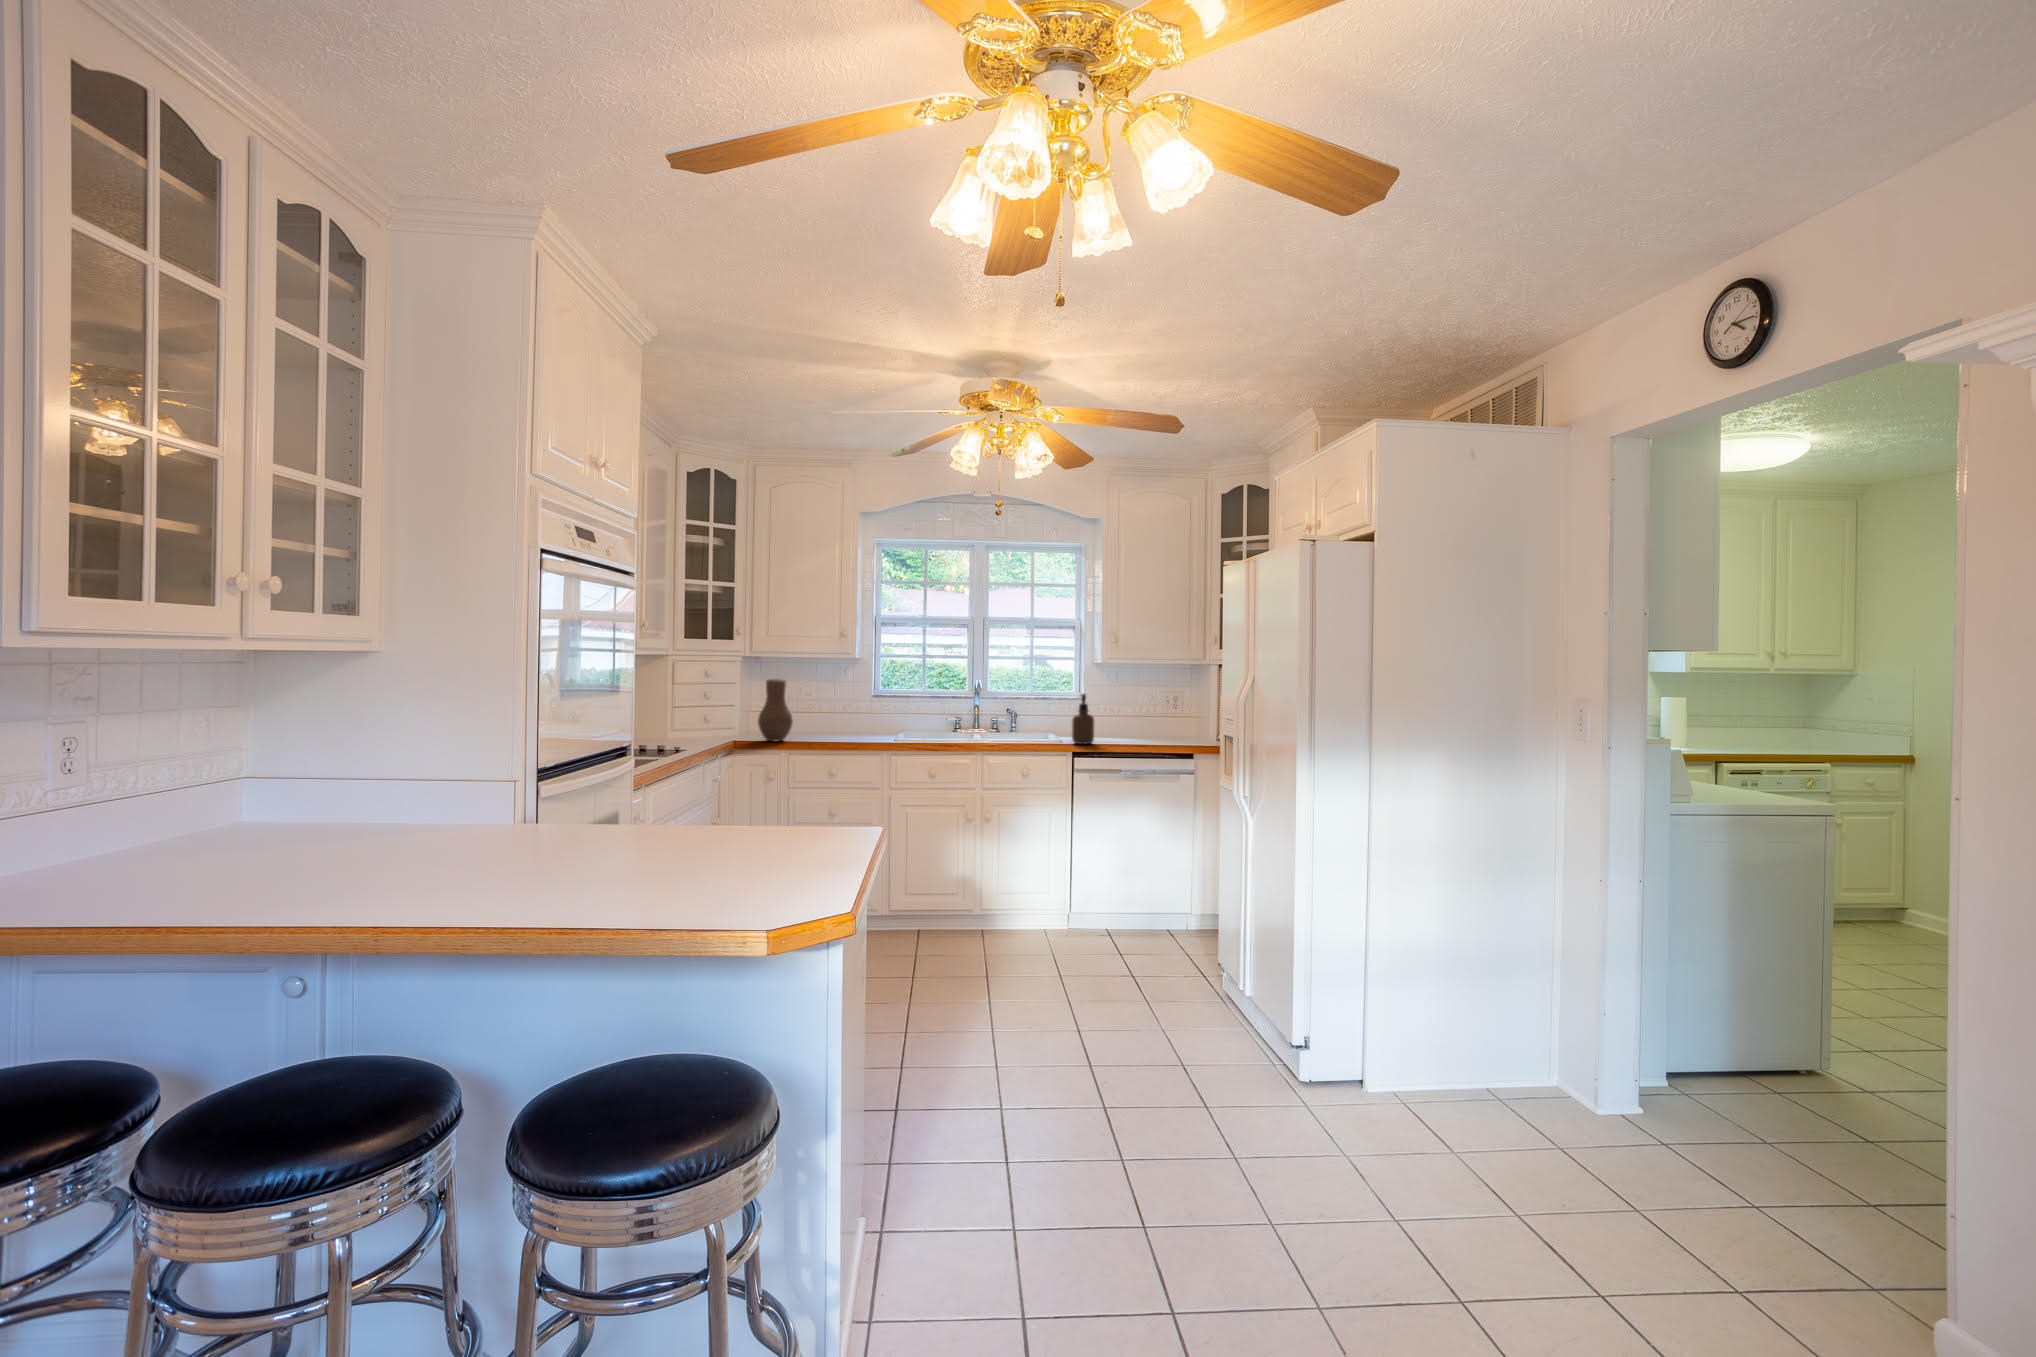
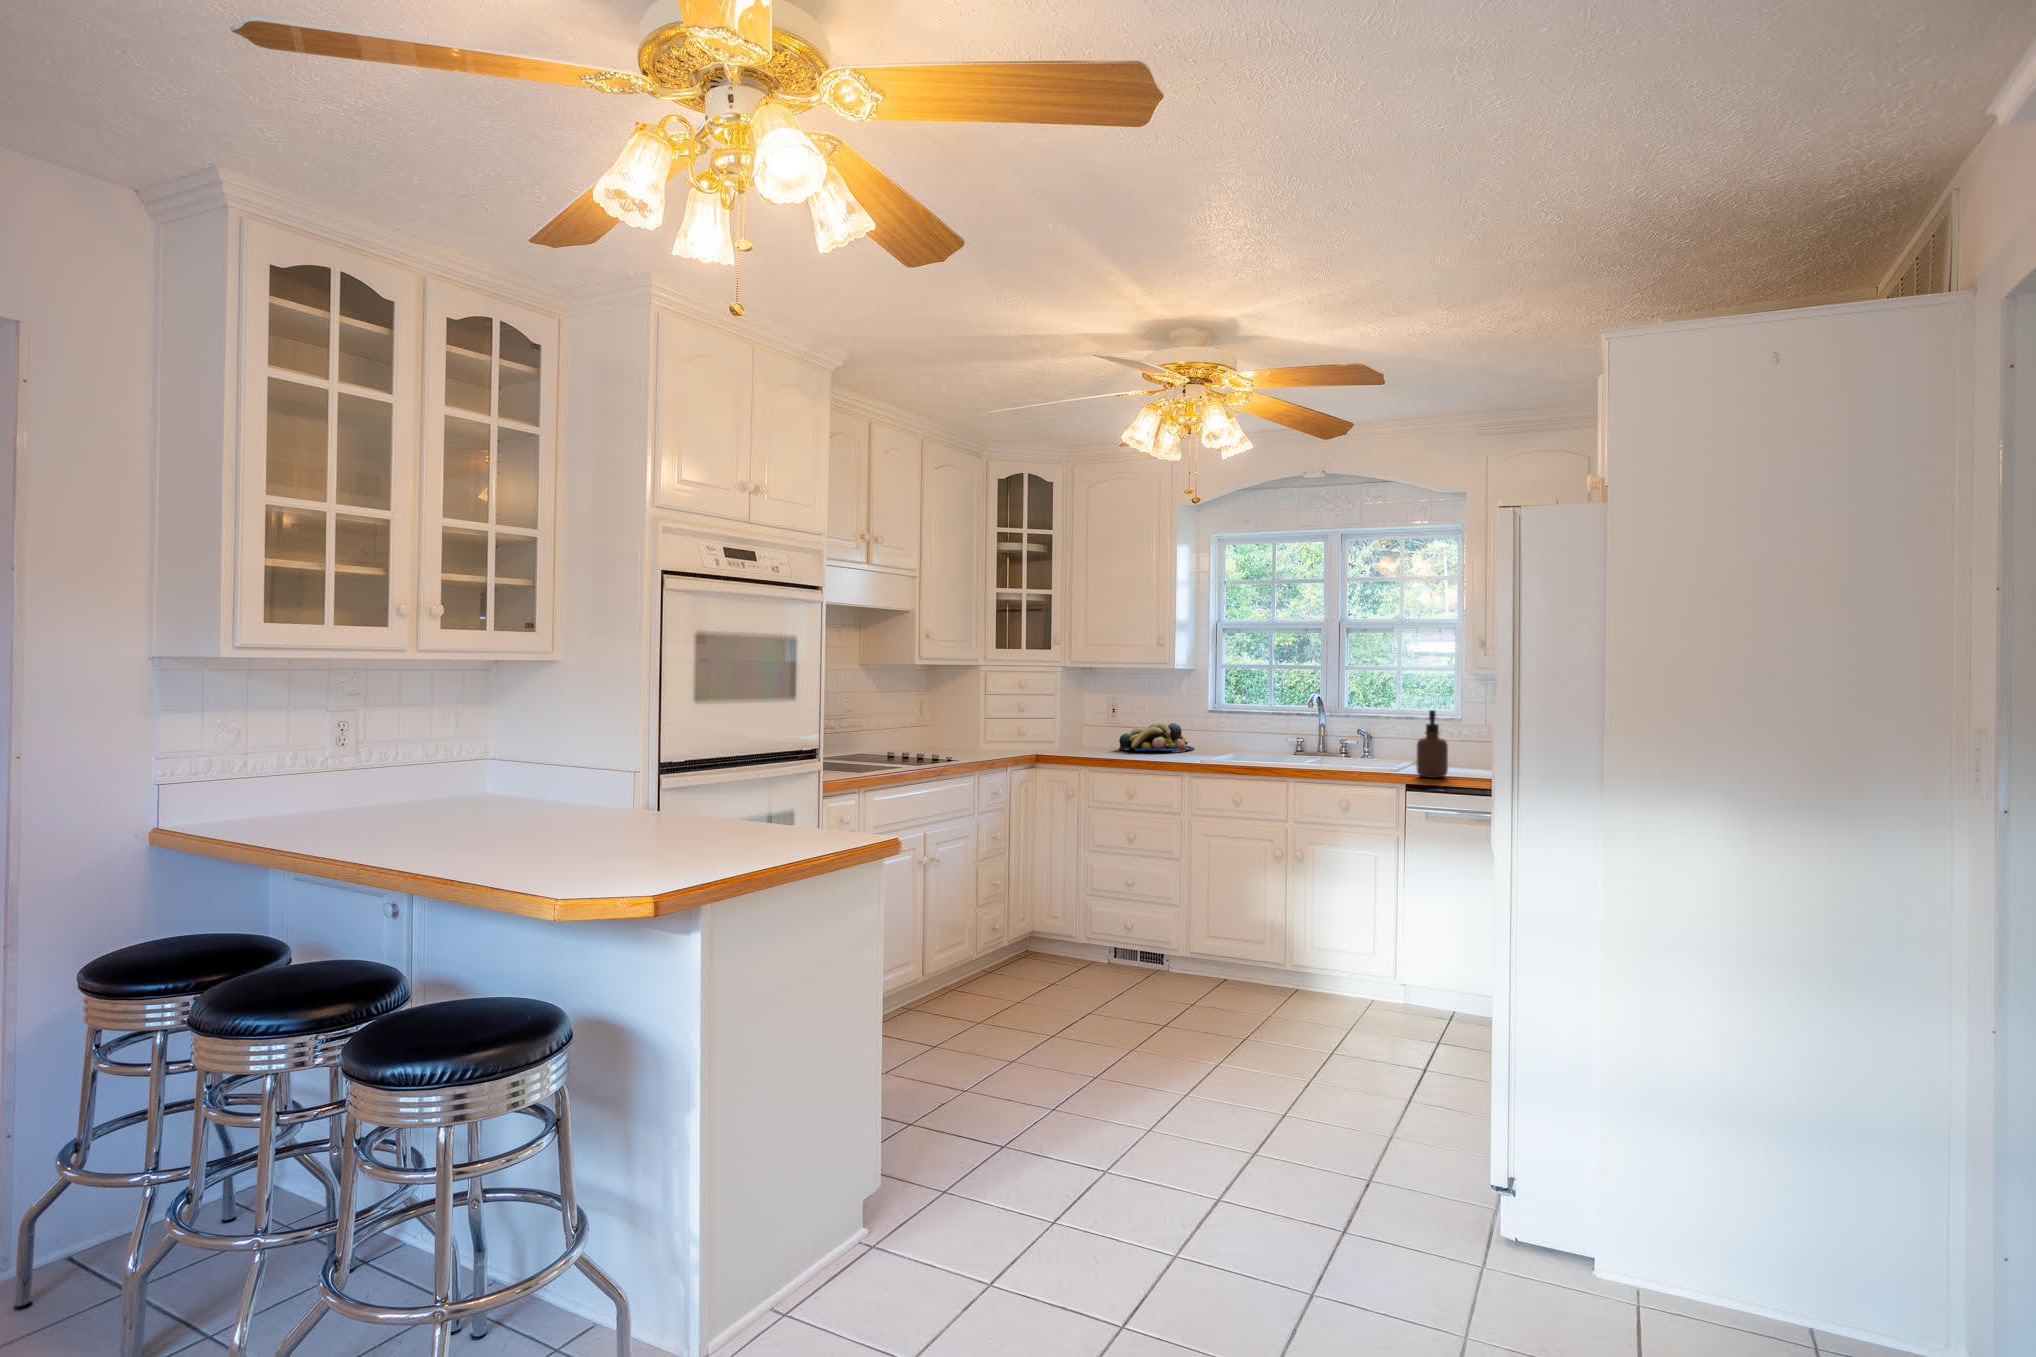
vase: present [758,679,793,741] -> none [1059,692,1096,759]
fruit bowl: none [794,706,860,731] -> present [1119,723,1194,751]

